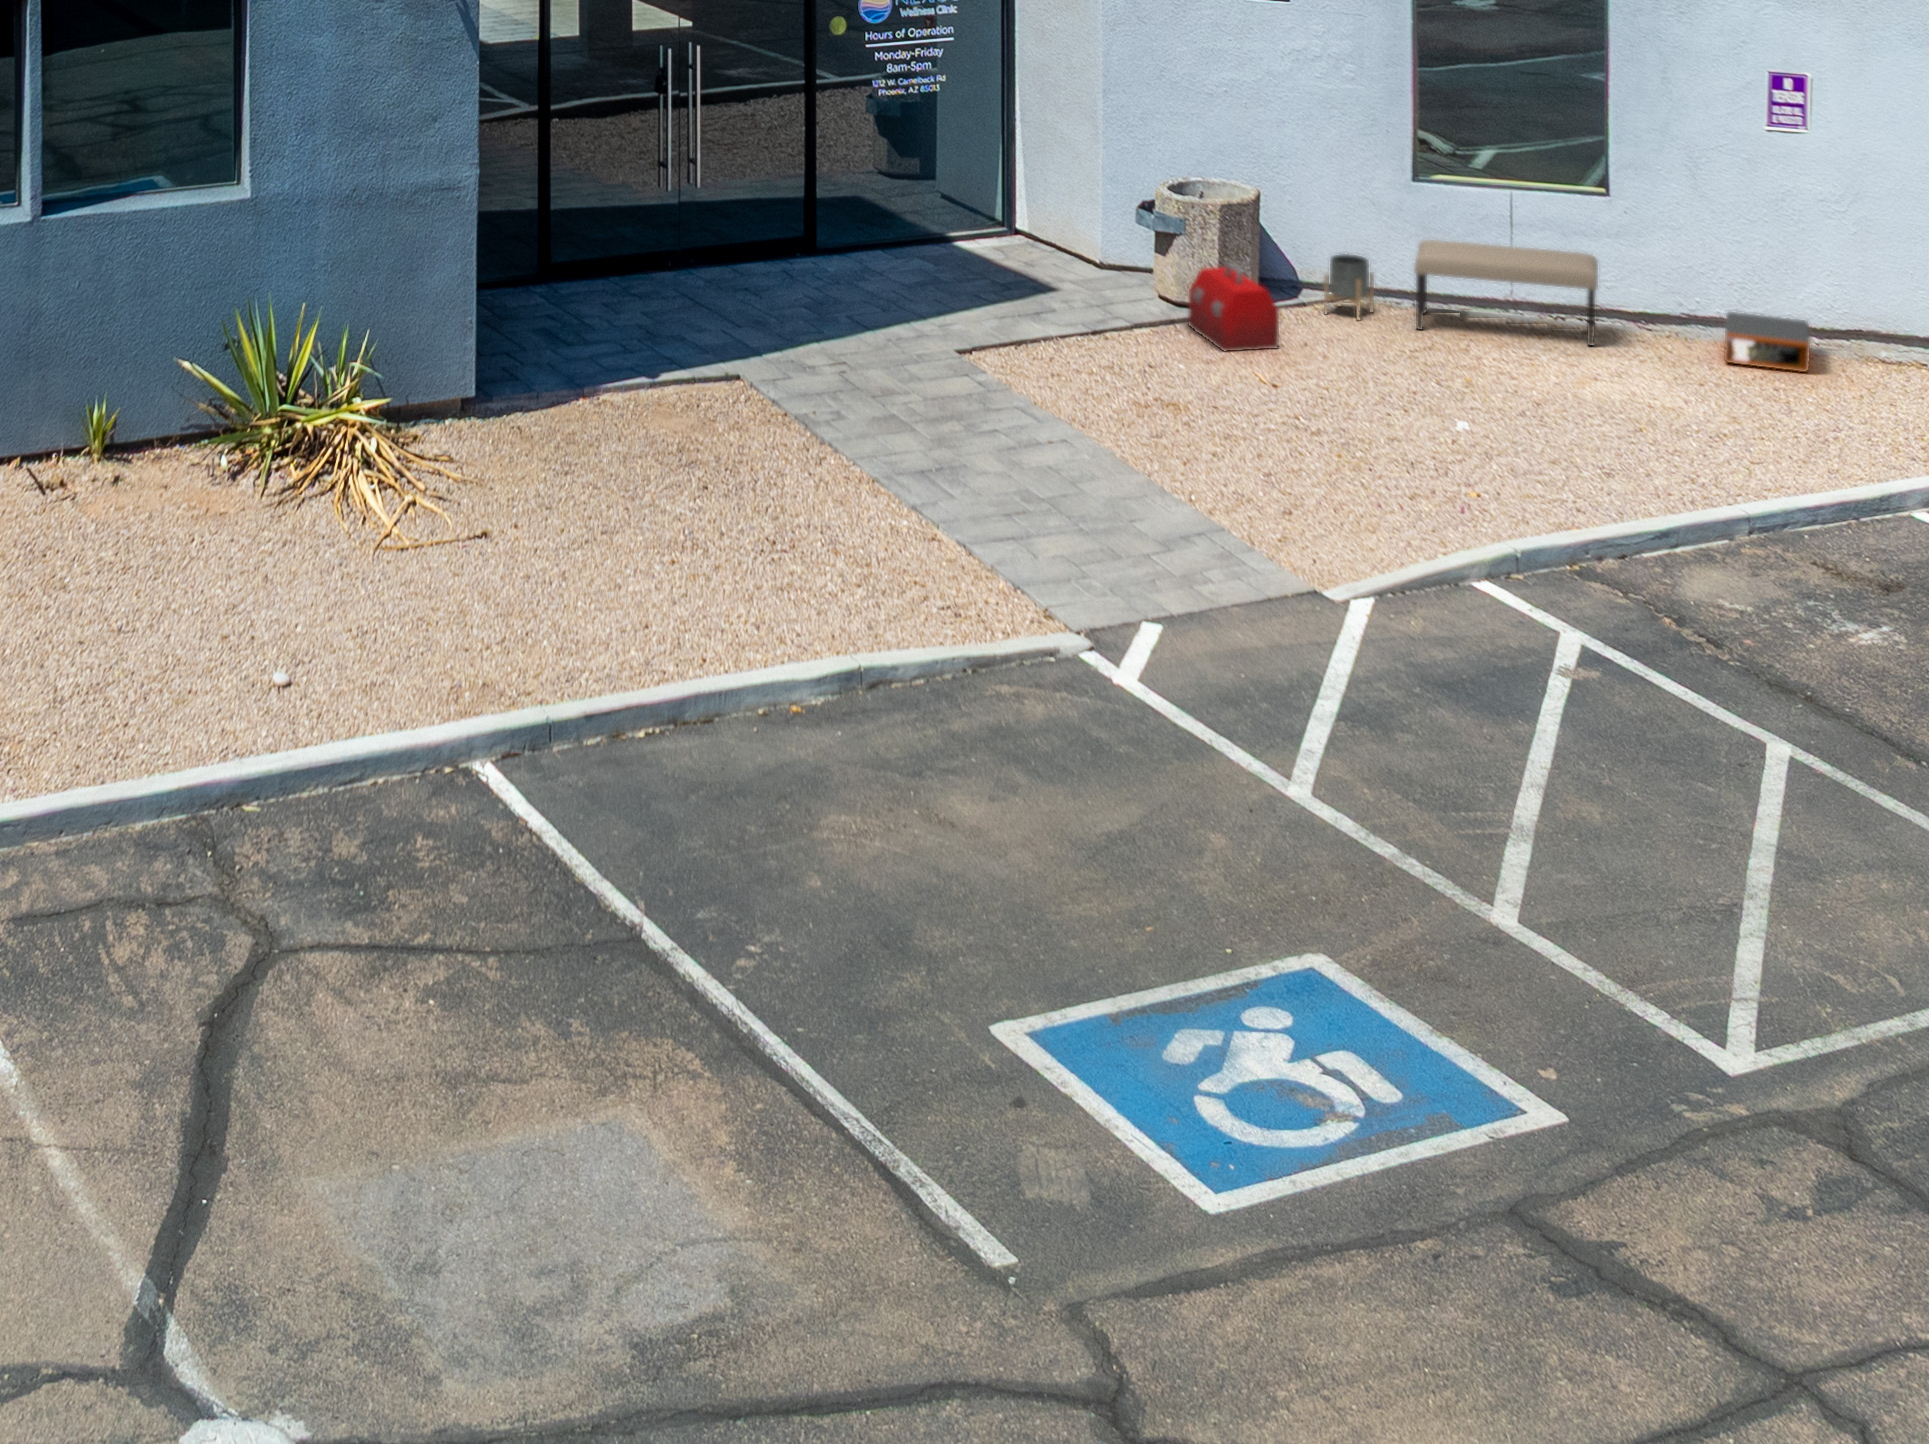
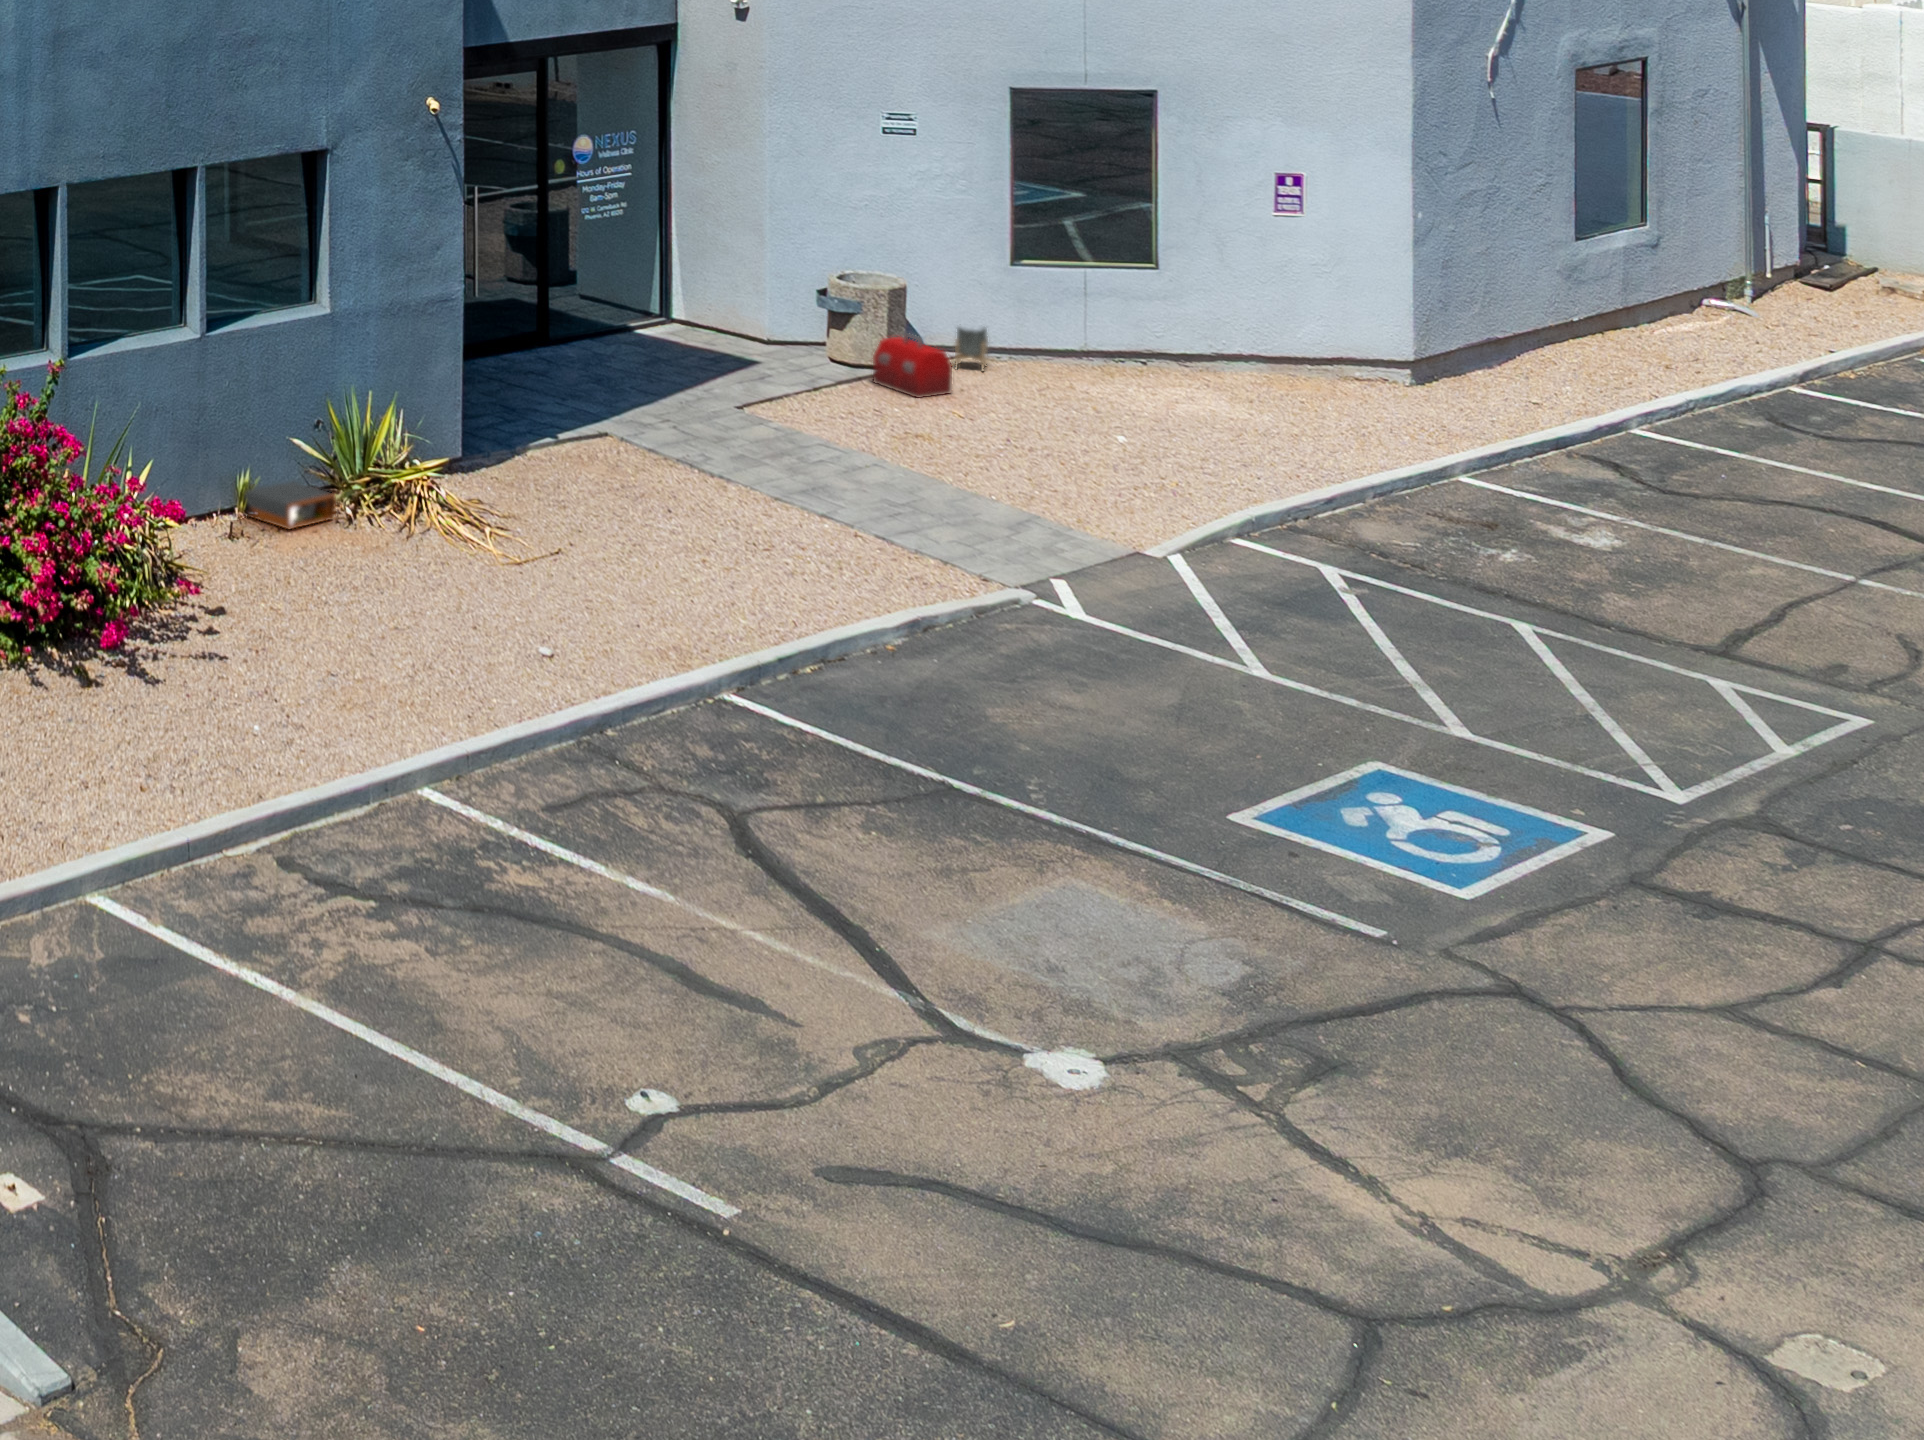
bench: present [1415,240,1598,345] -> none [1017,310,1162,380]
storage box: present [1724,312,1810,372] -> present [245,482,336,529]

